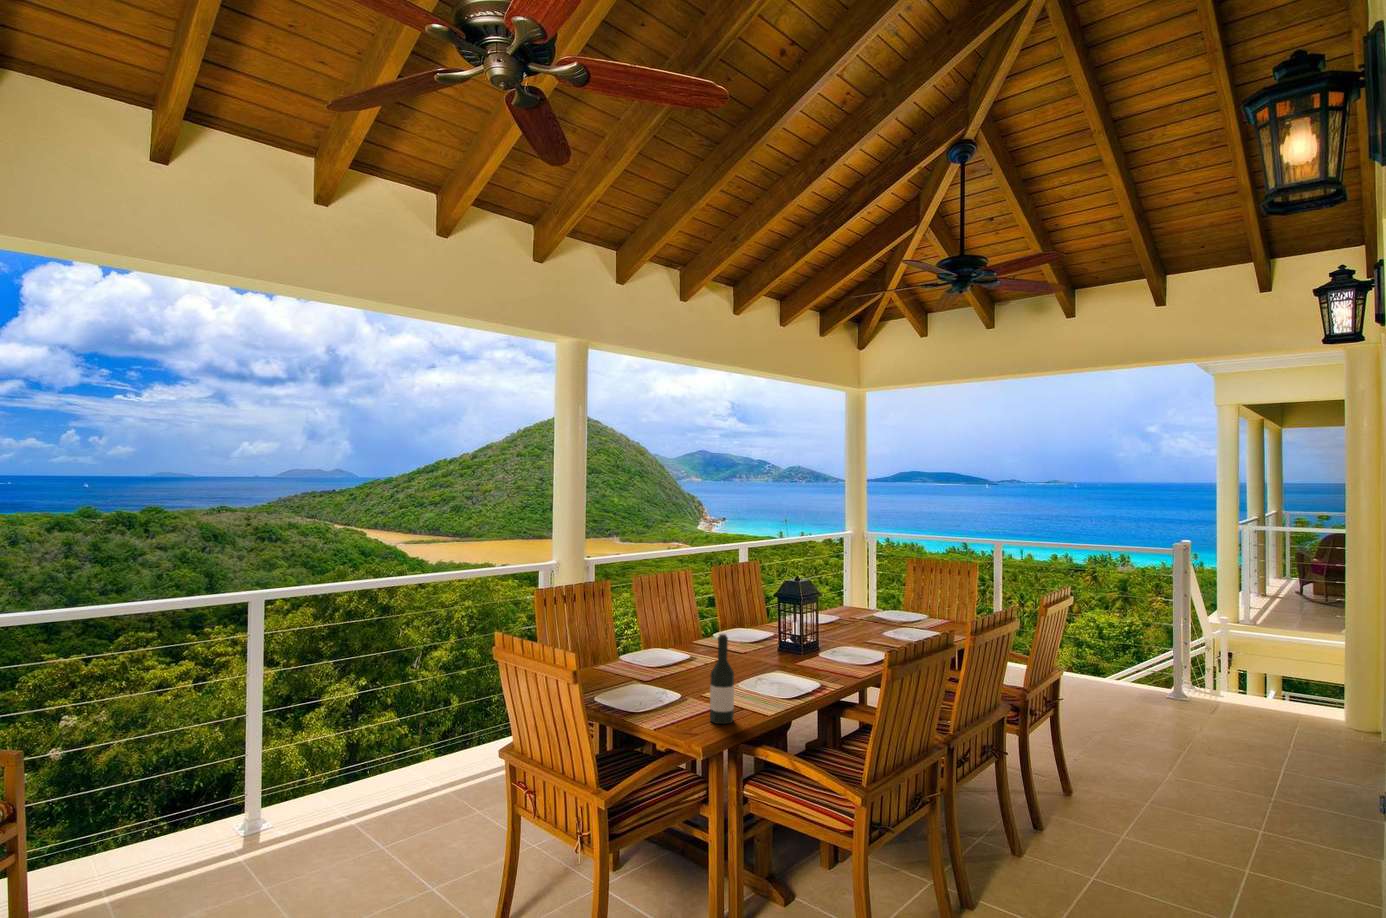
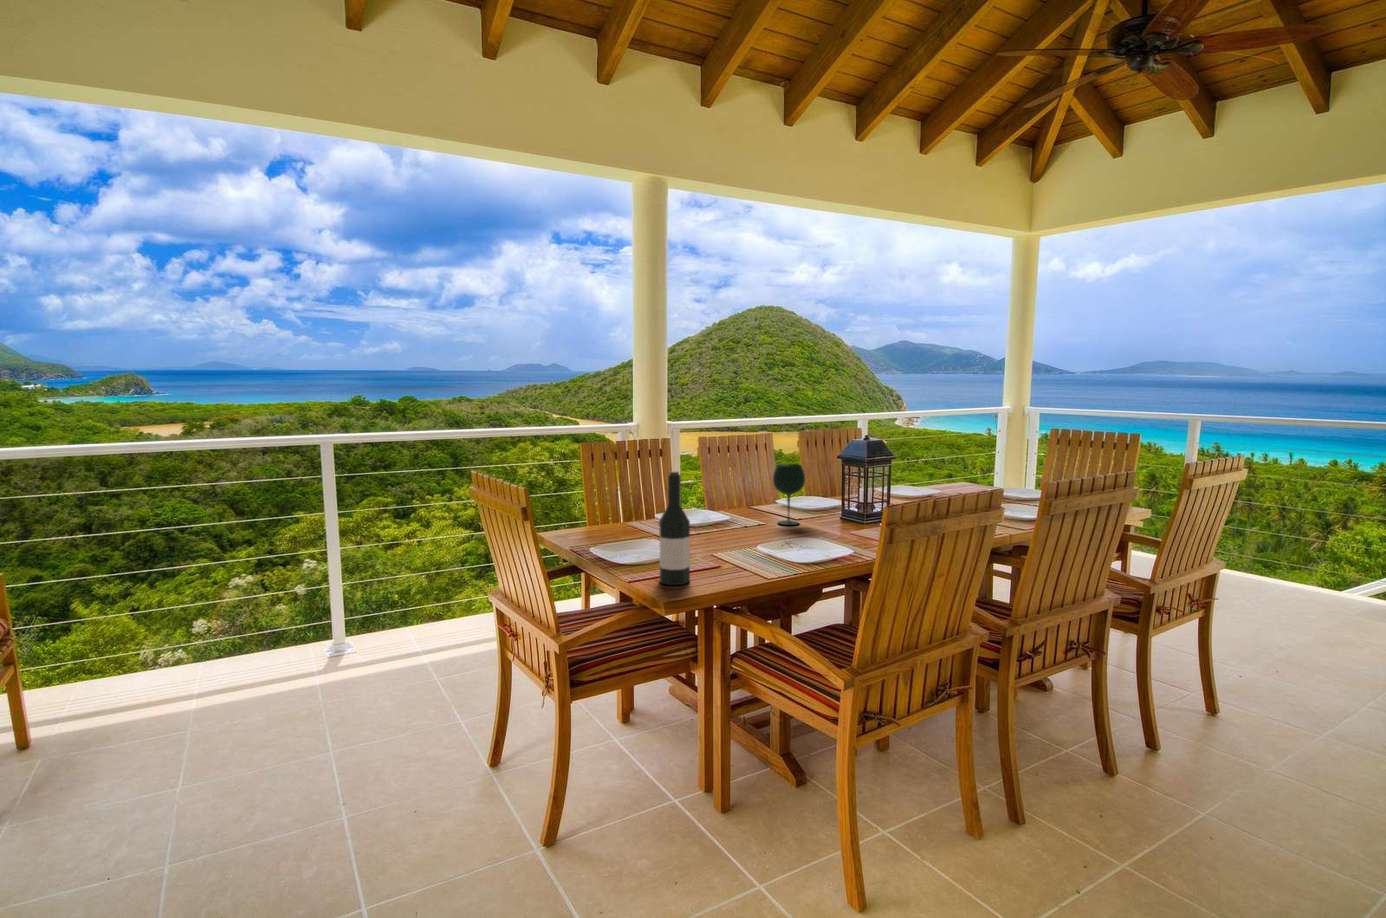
wine glass: none [737,611,763,663] -> present [773,464,805,525]

